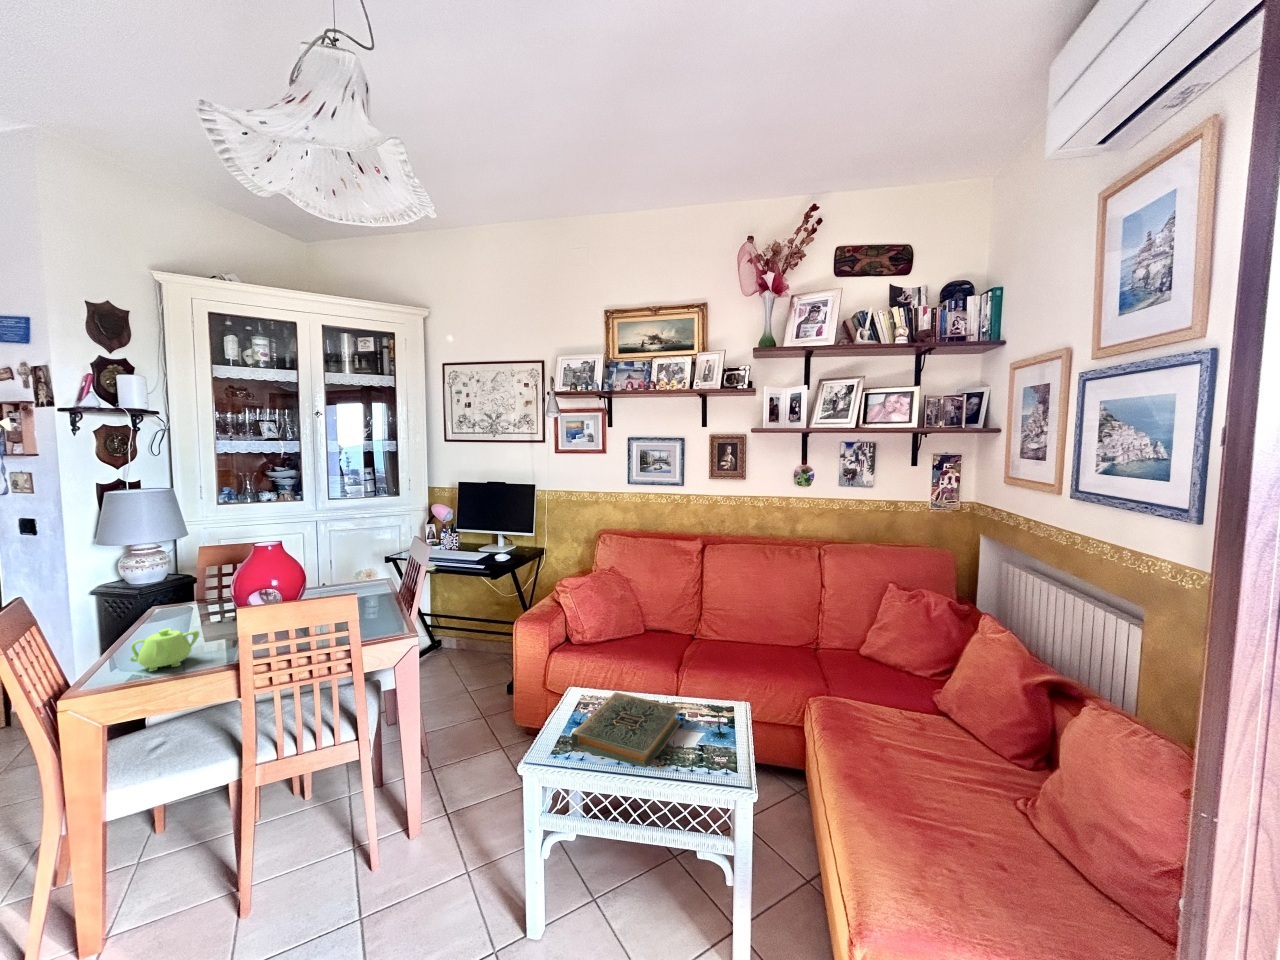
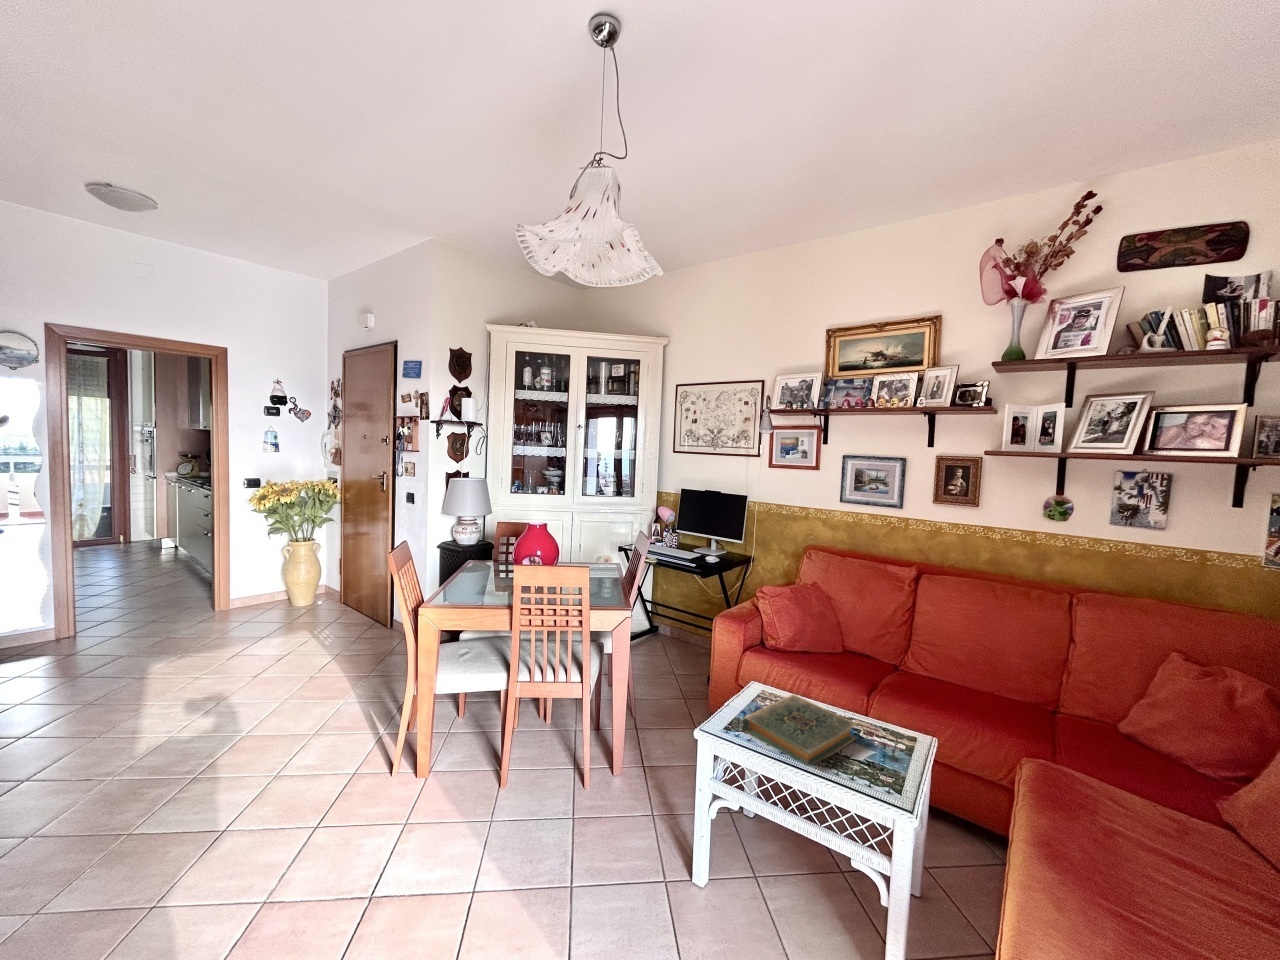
teapot: present [130,628,199,672] -> none [454,572,492,599]

